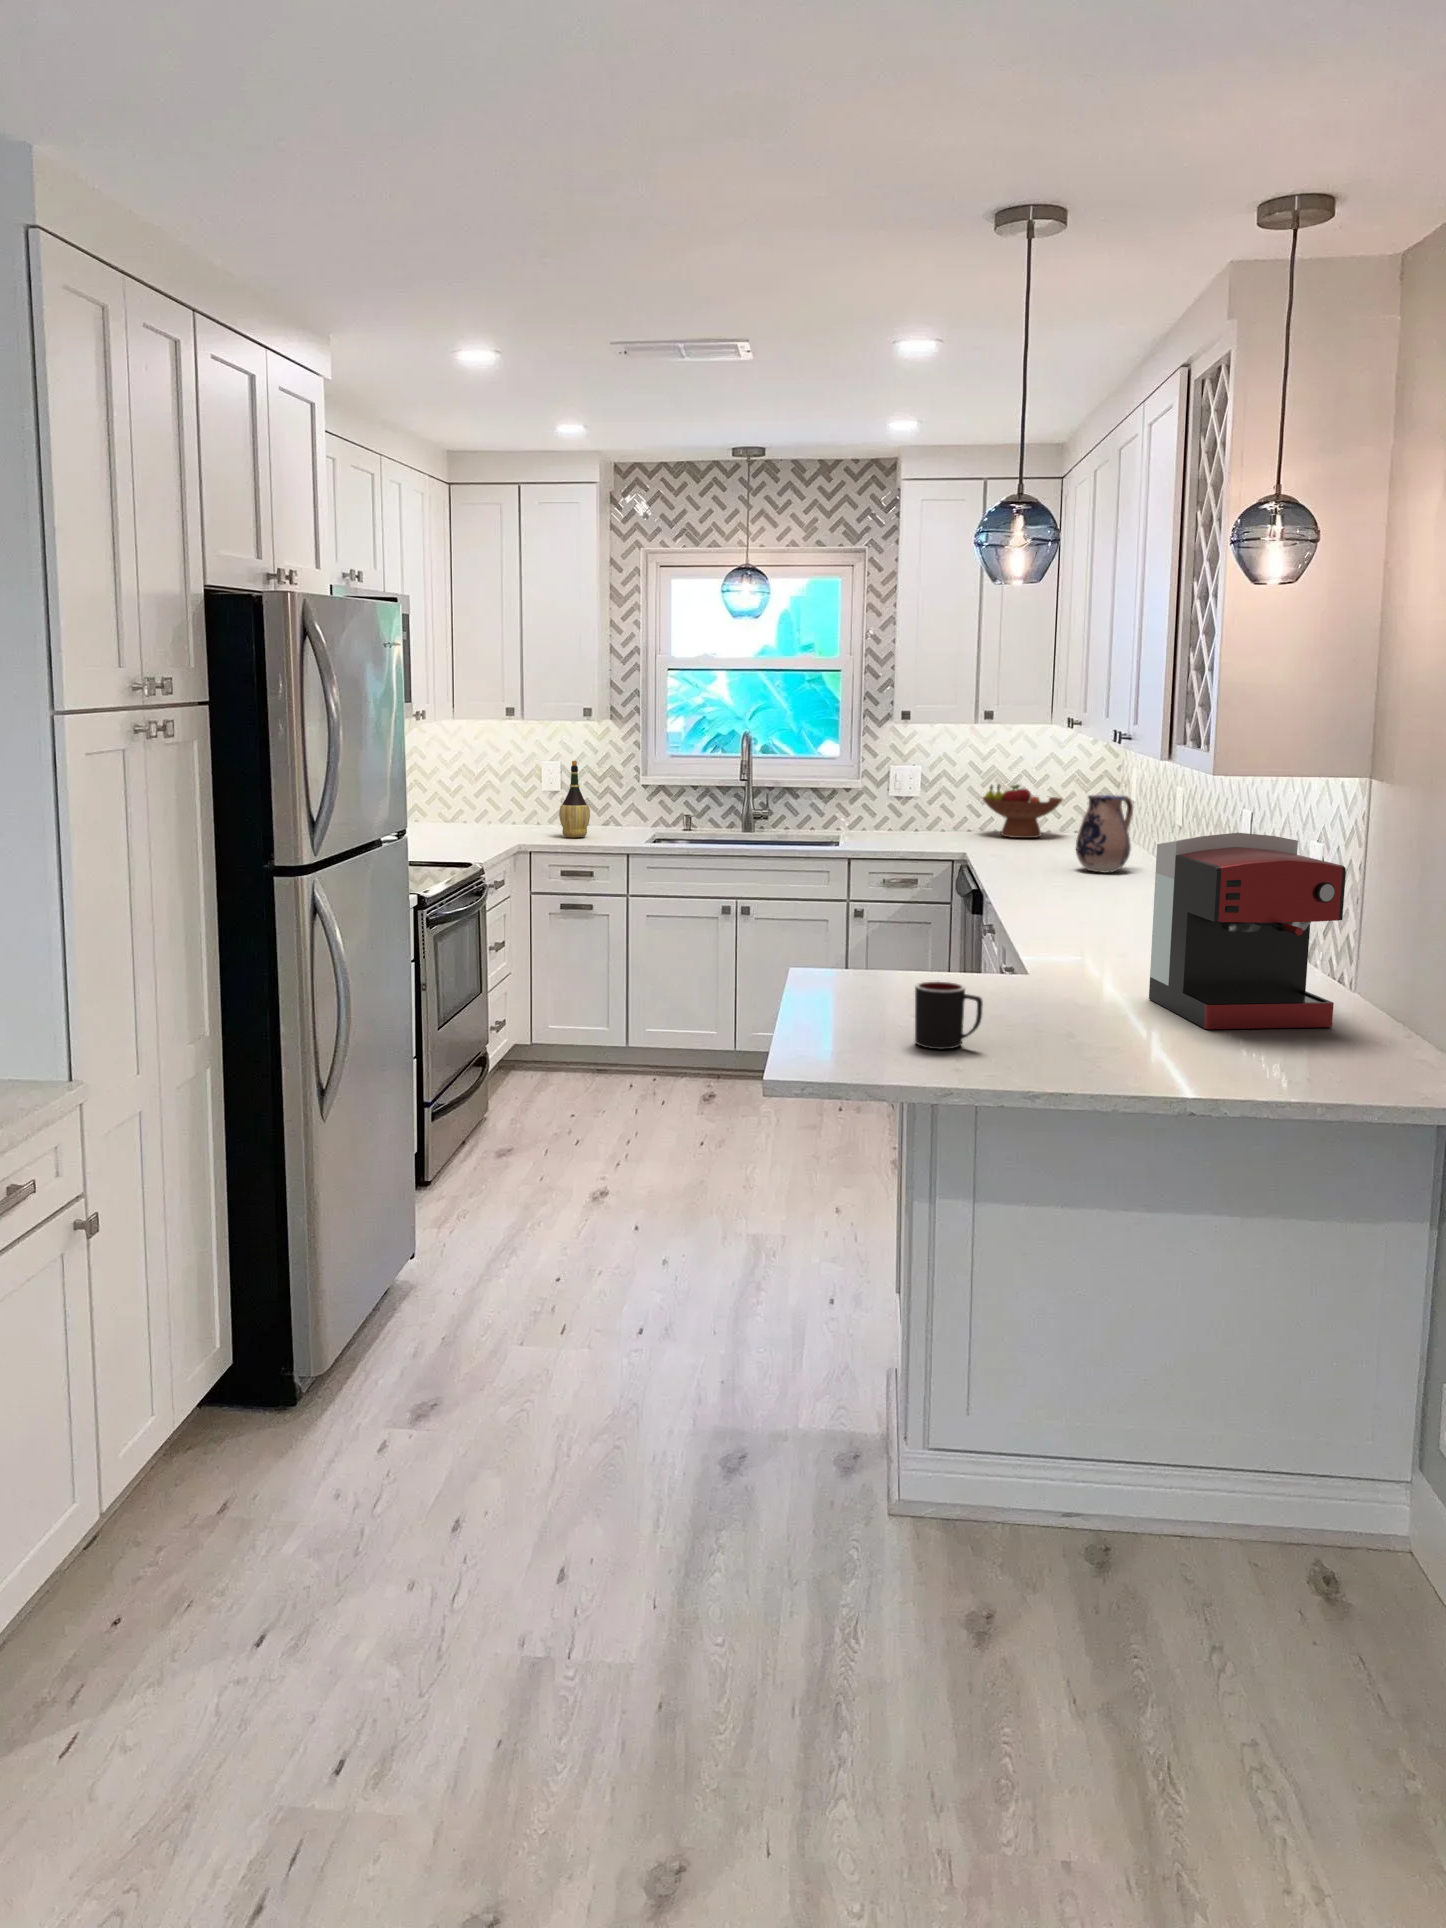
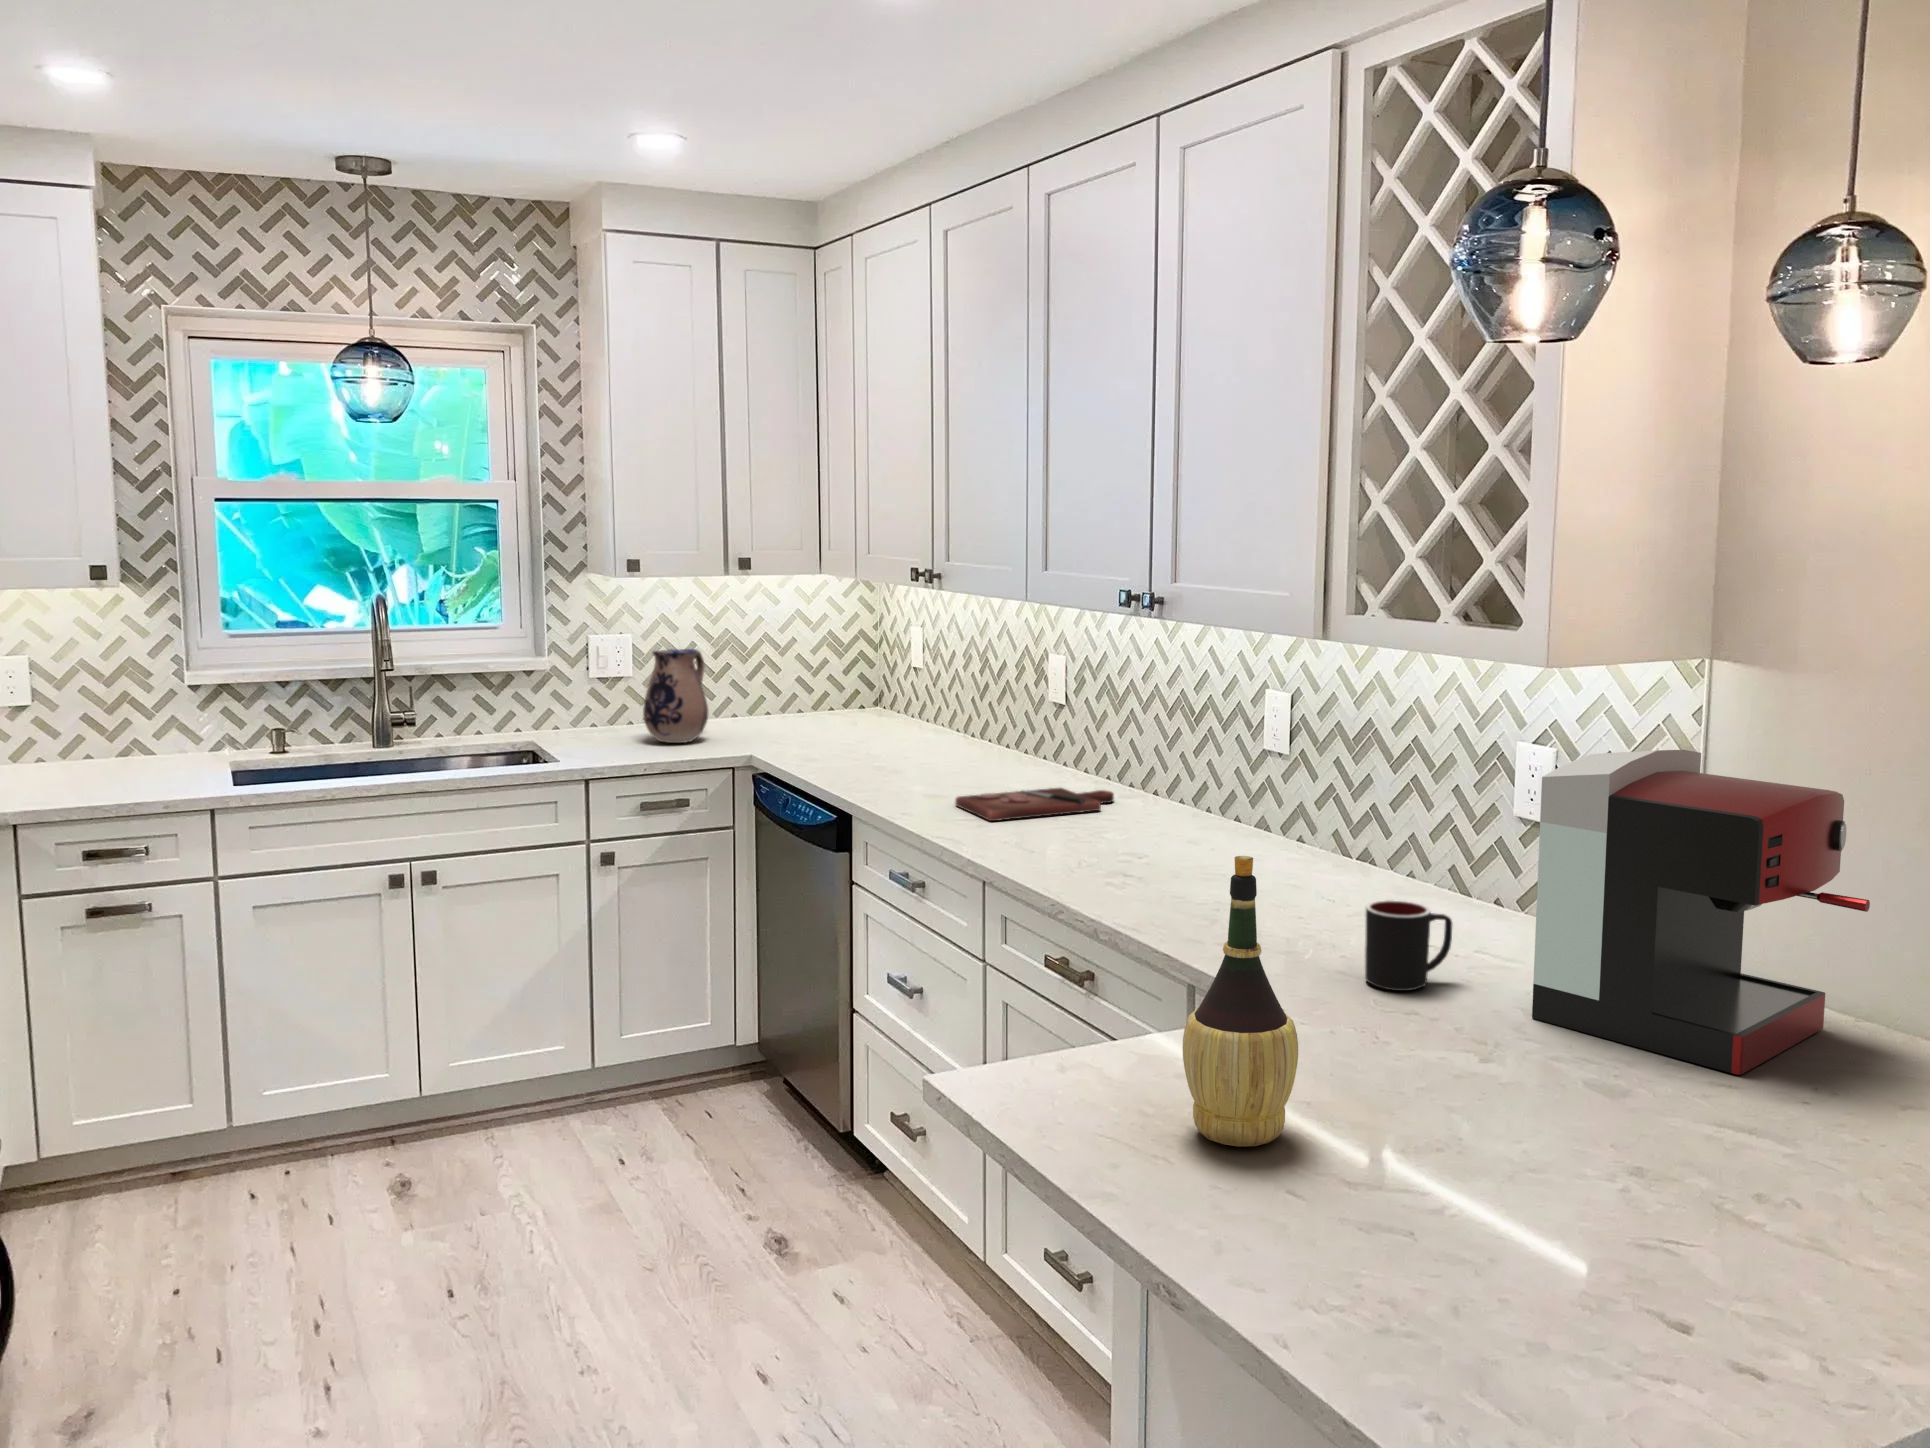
wine bottle: present [559,761,590,837] -> present [1183,856,1298,1146]
fruit bowl: present [983,784,1063,838] -> none [719,651,826,722]
ceramic pitcher: present [1076,795,1133,873] -> present [643,649,708,743]
cutting board: none [1037,881,1157,898] -> present [955,788,1114,821]
mug: present [915,981,983,1049] -> present [1365,900,1452,991]

